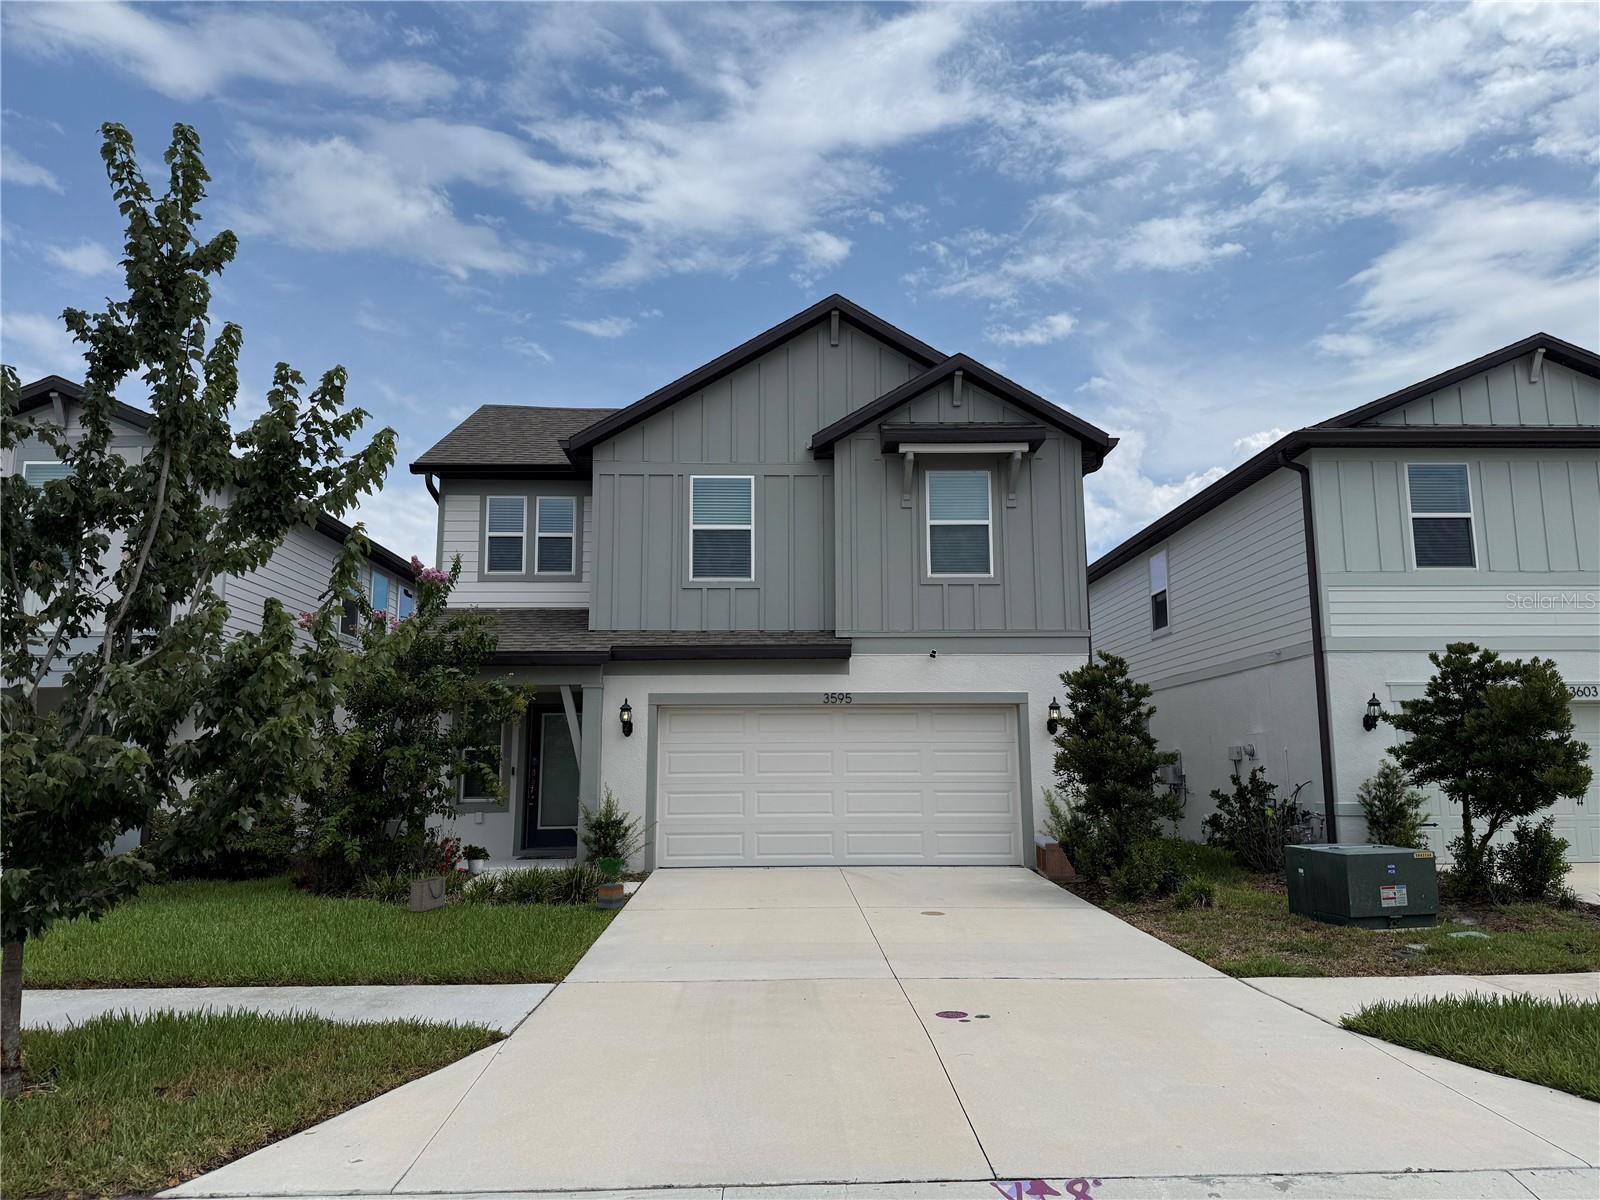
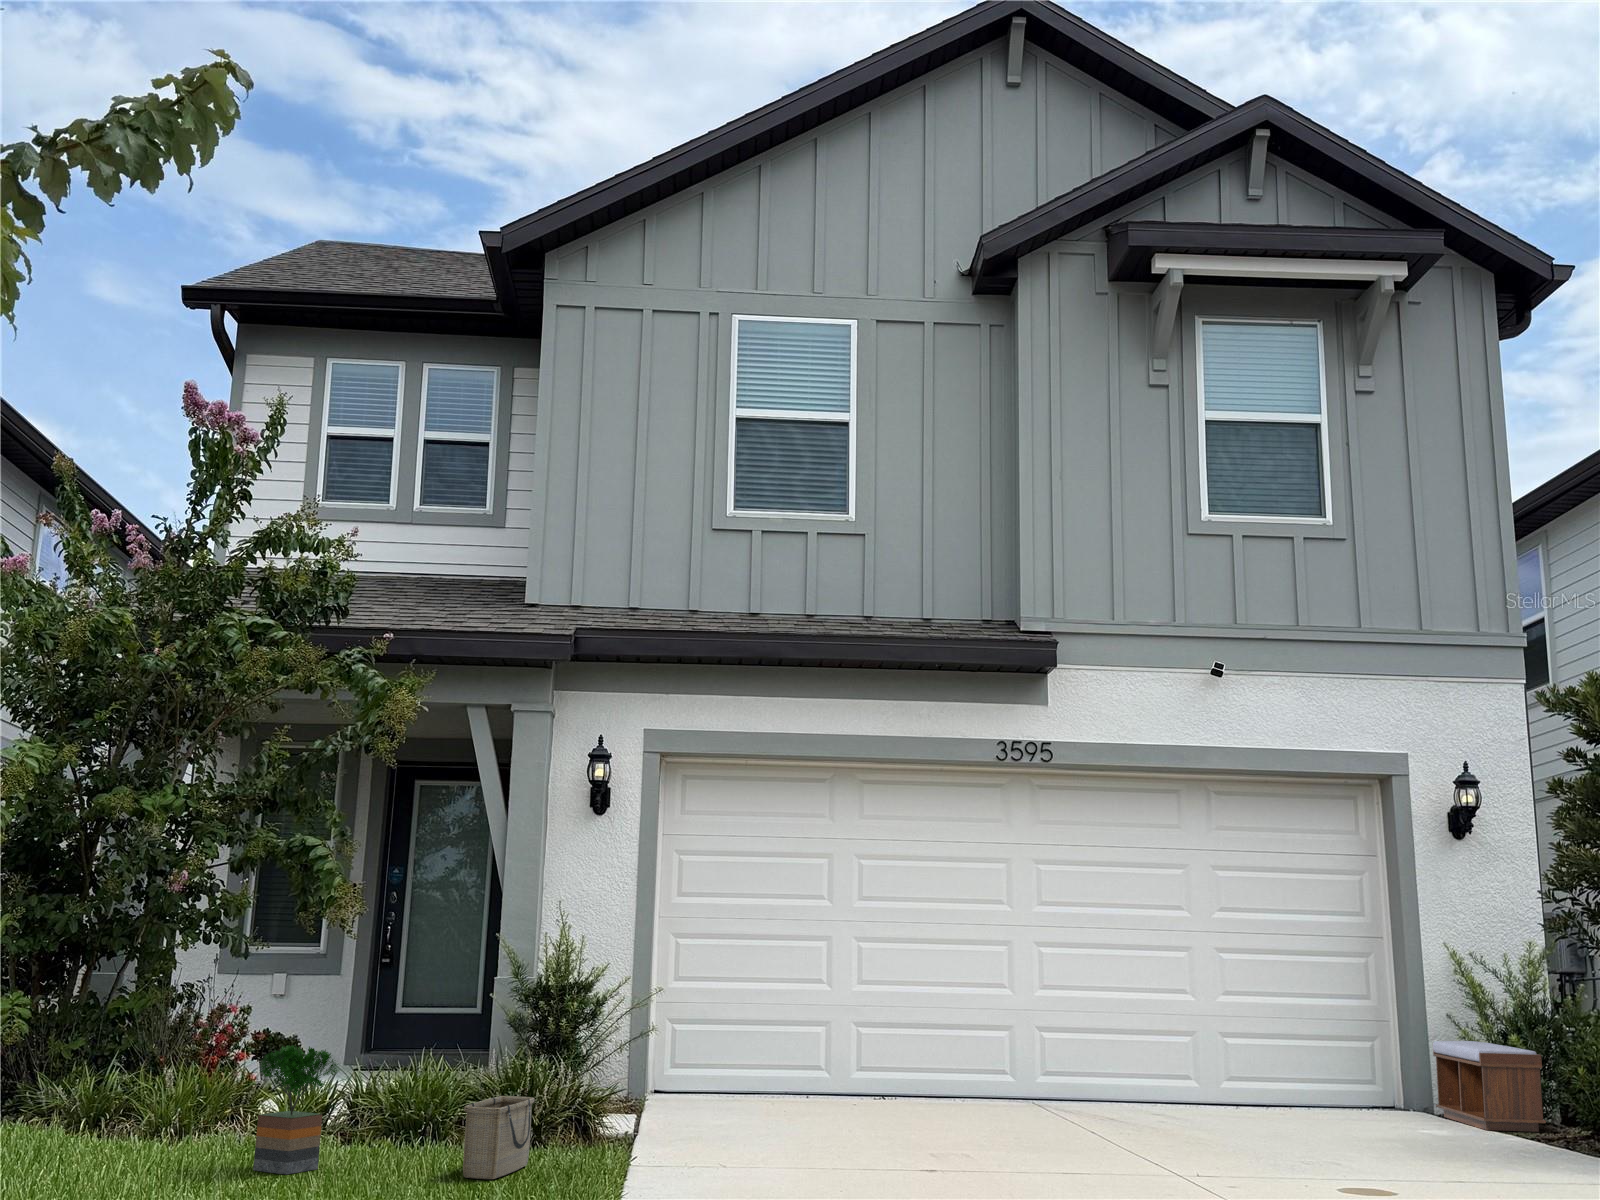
potted tree: present [598,857,629,909] -> present [253,1045,338,1174]
basket: present [410,877,447,912] -> present [463,1096,535,1179]

